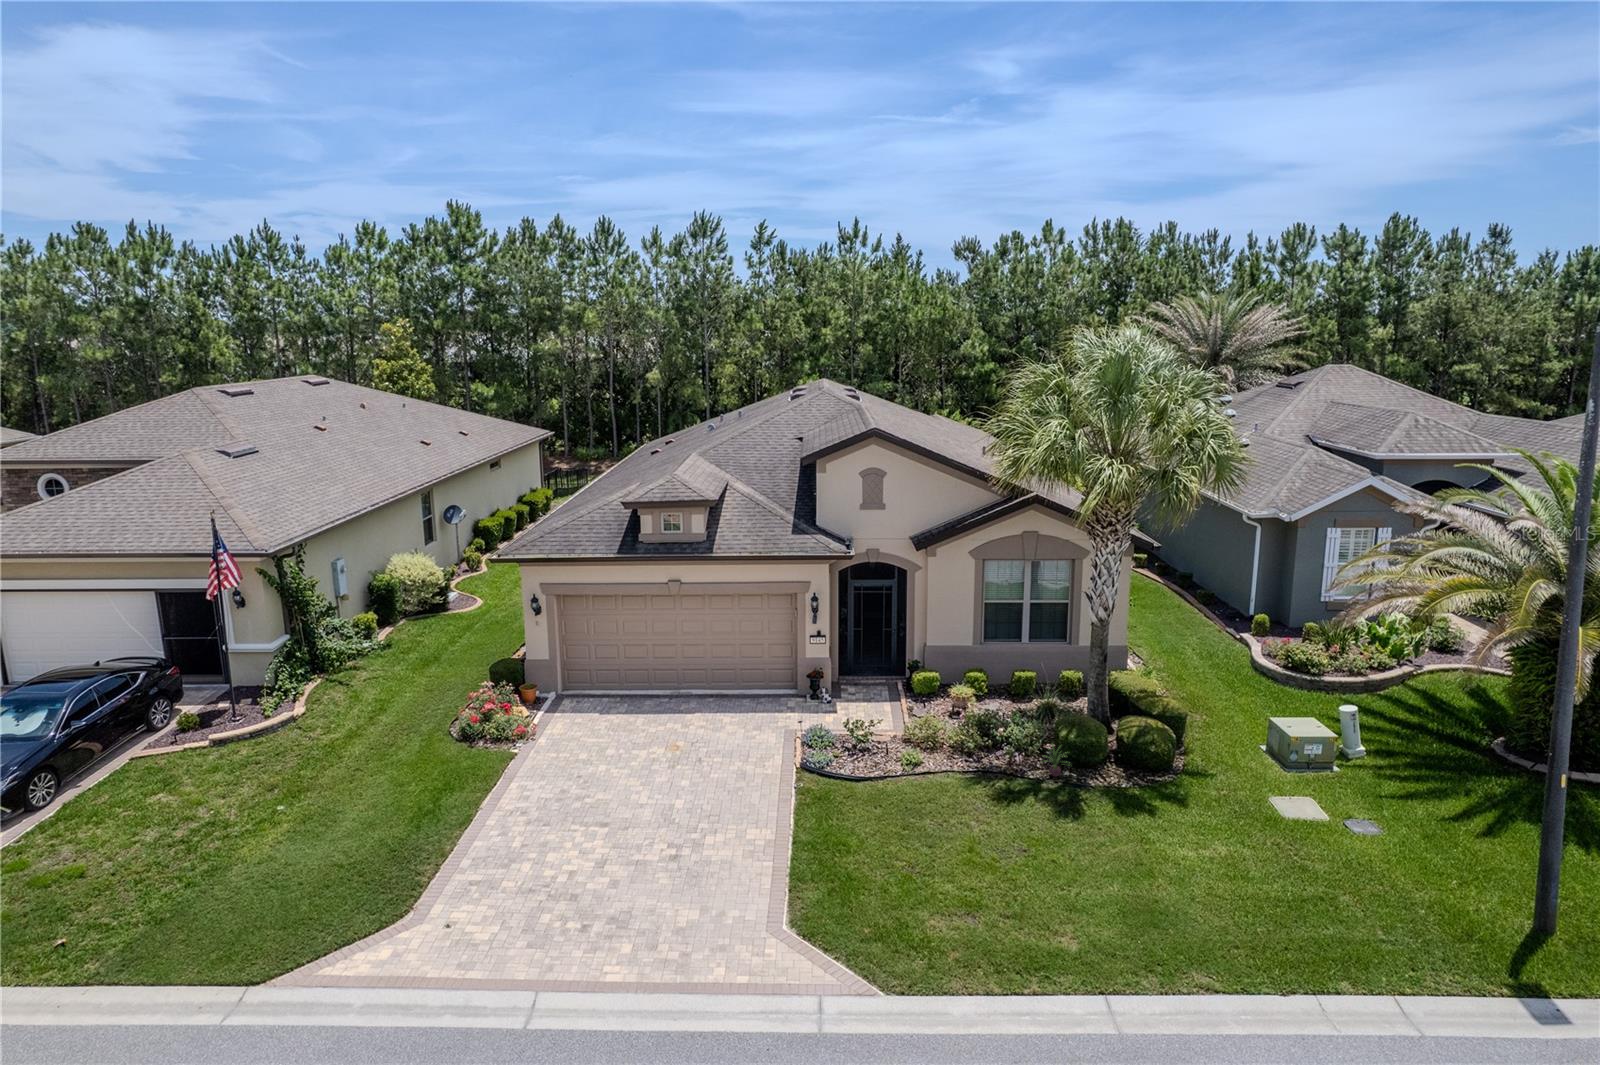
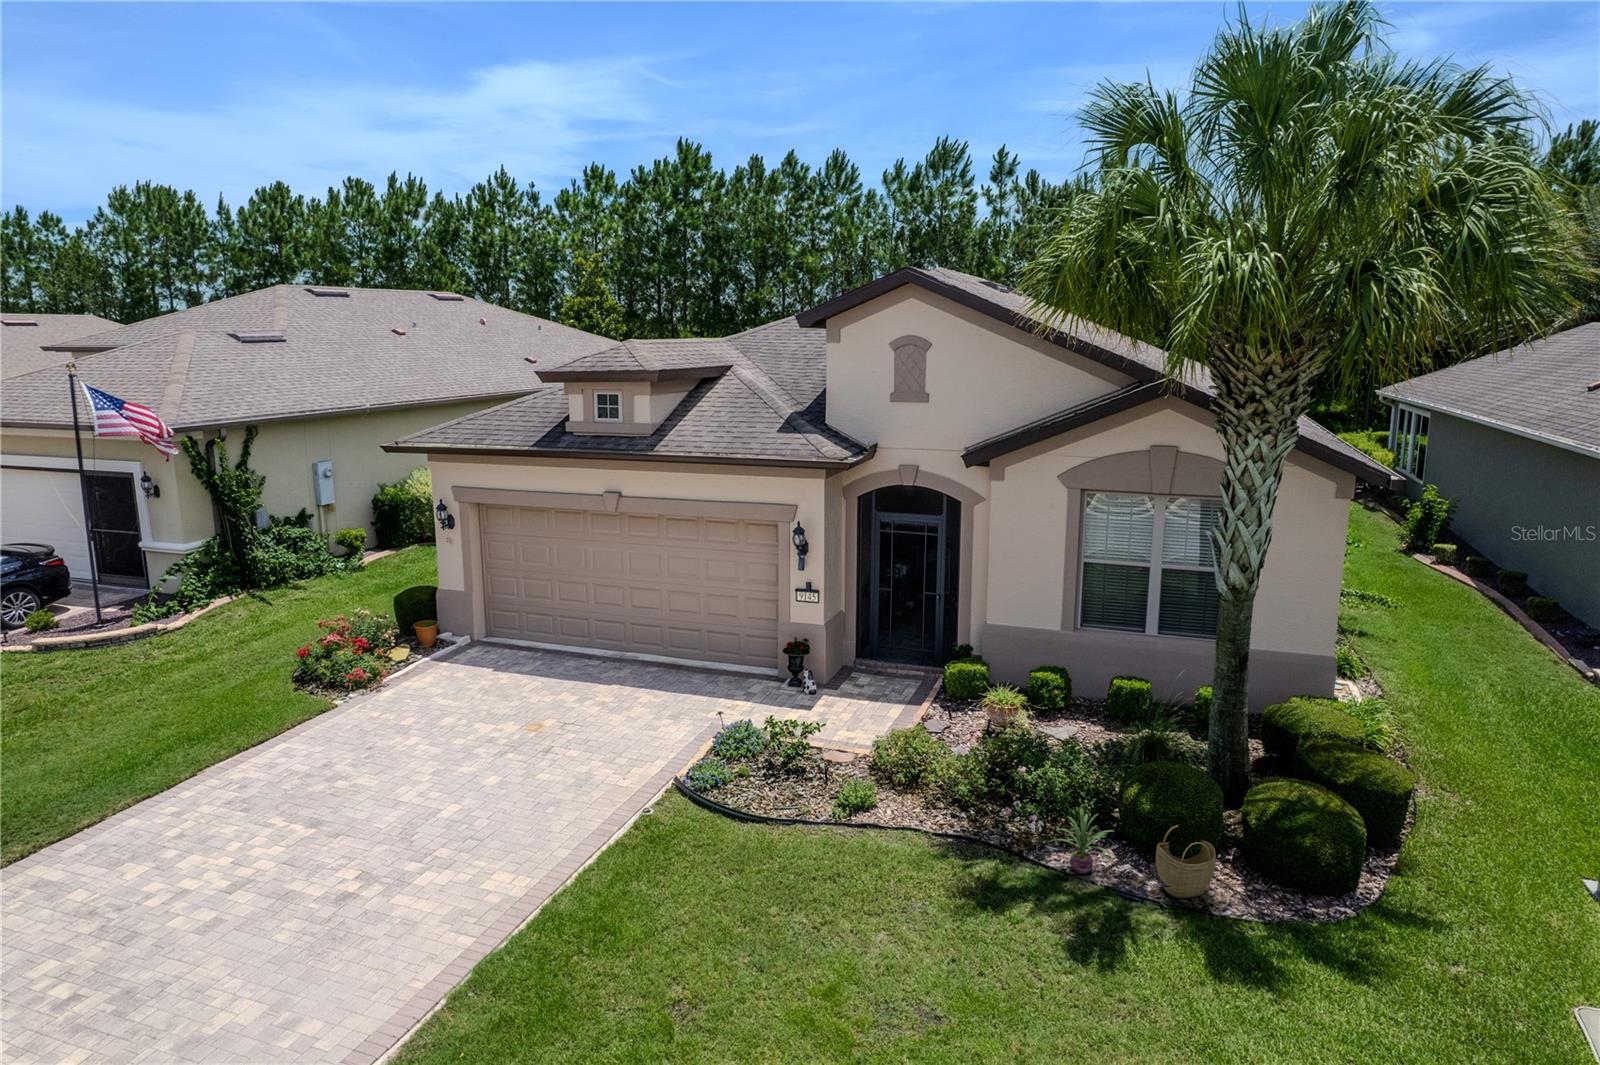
woven basket: none [1091,744,1119,780] -> present [1156,825,1216,898]

